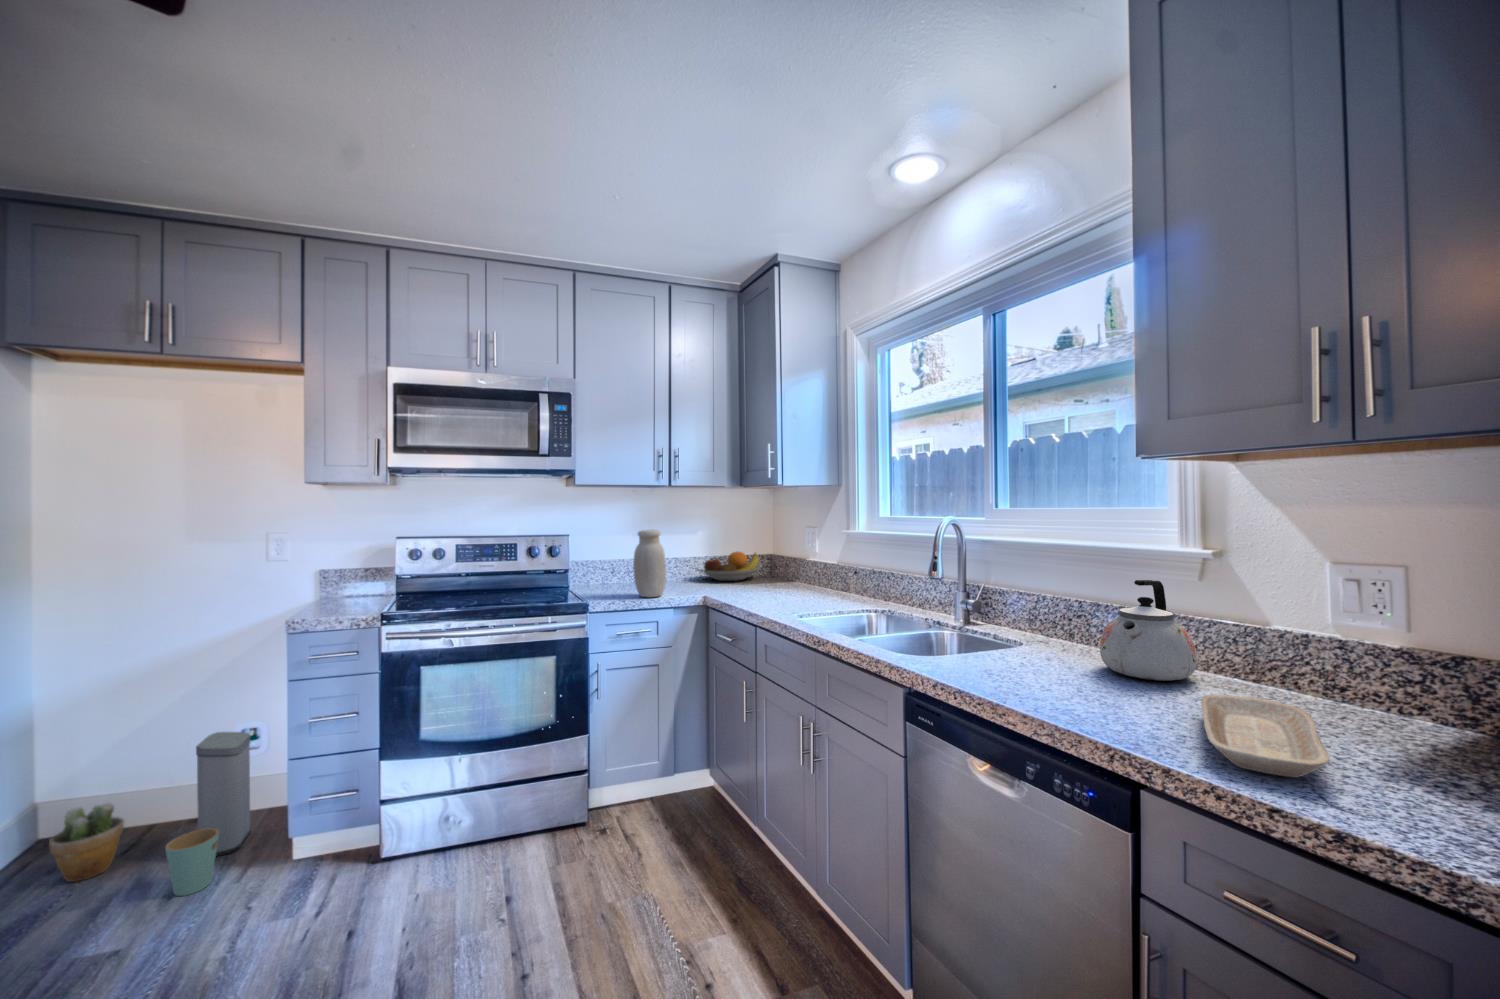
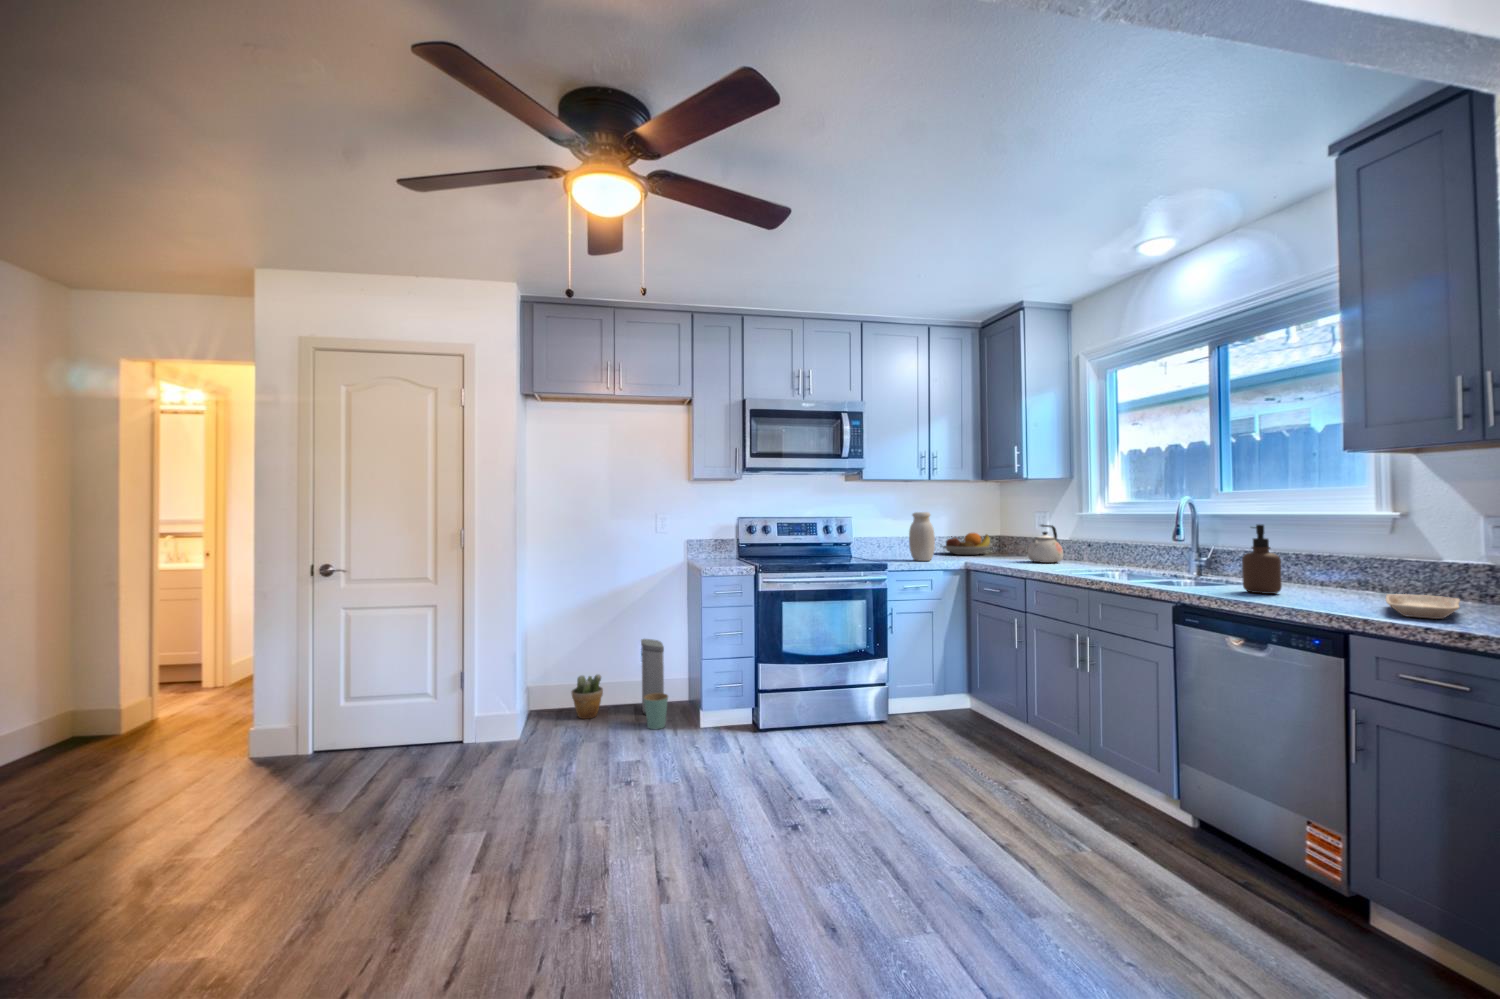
soap dispenser: none [1004,568,1056,679] -> present [1242,524,1282,594]
kettle: present [1100,580,1197,680] -> present [1028,525,1063,563]

